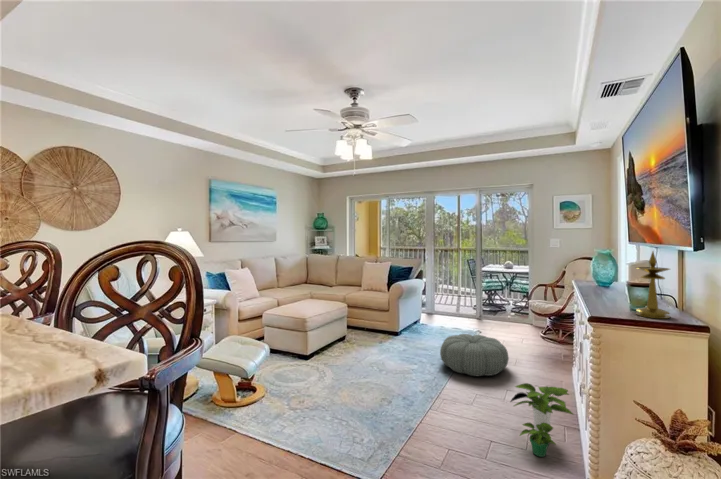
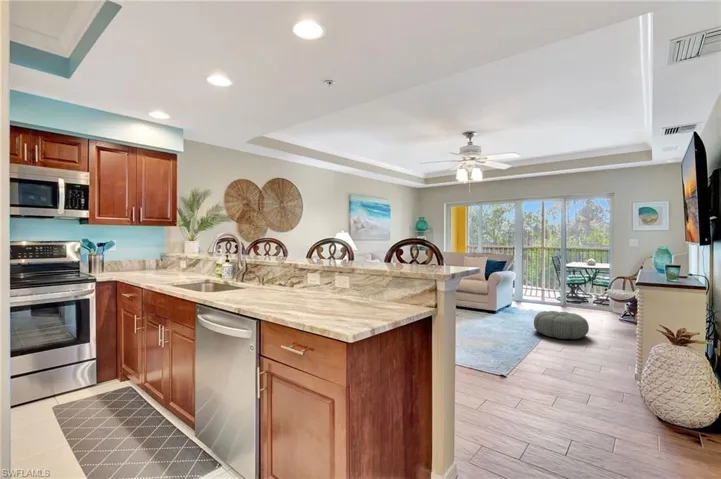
candlestick: present [636,252,670,318] -> none [671,247,693,286]
potted plant: present [511,383,573,457] -> none [588,335,634,376]

